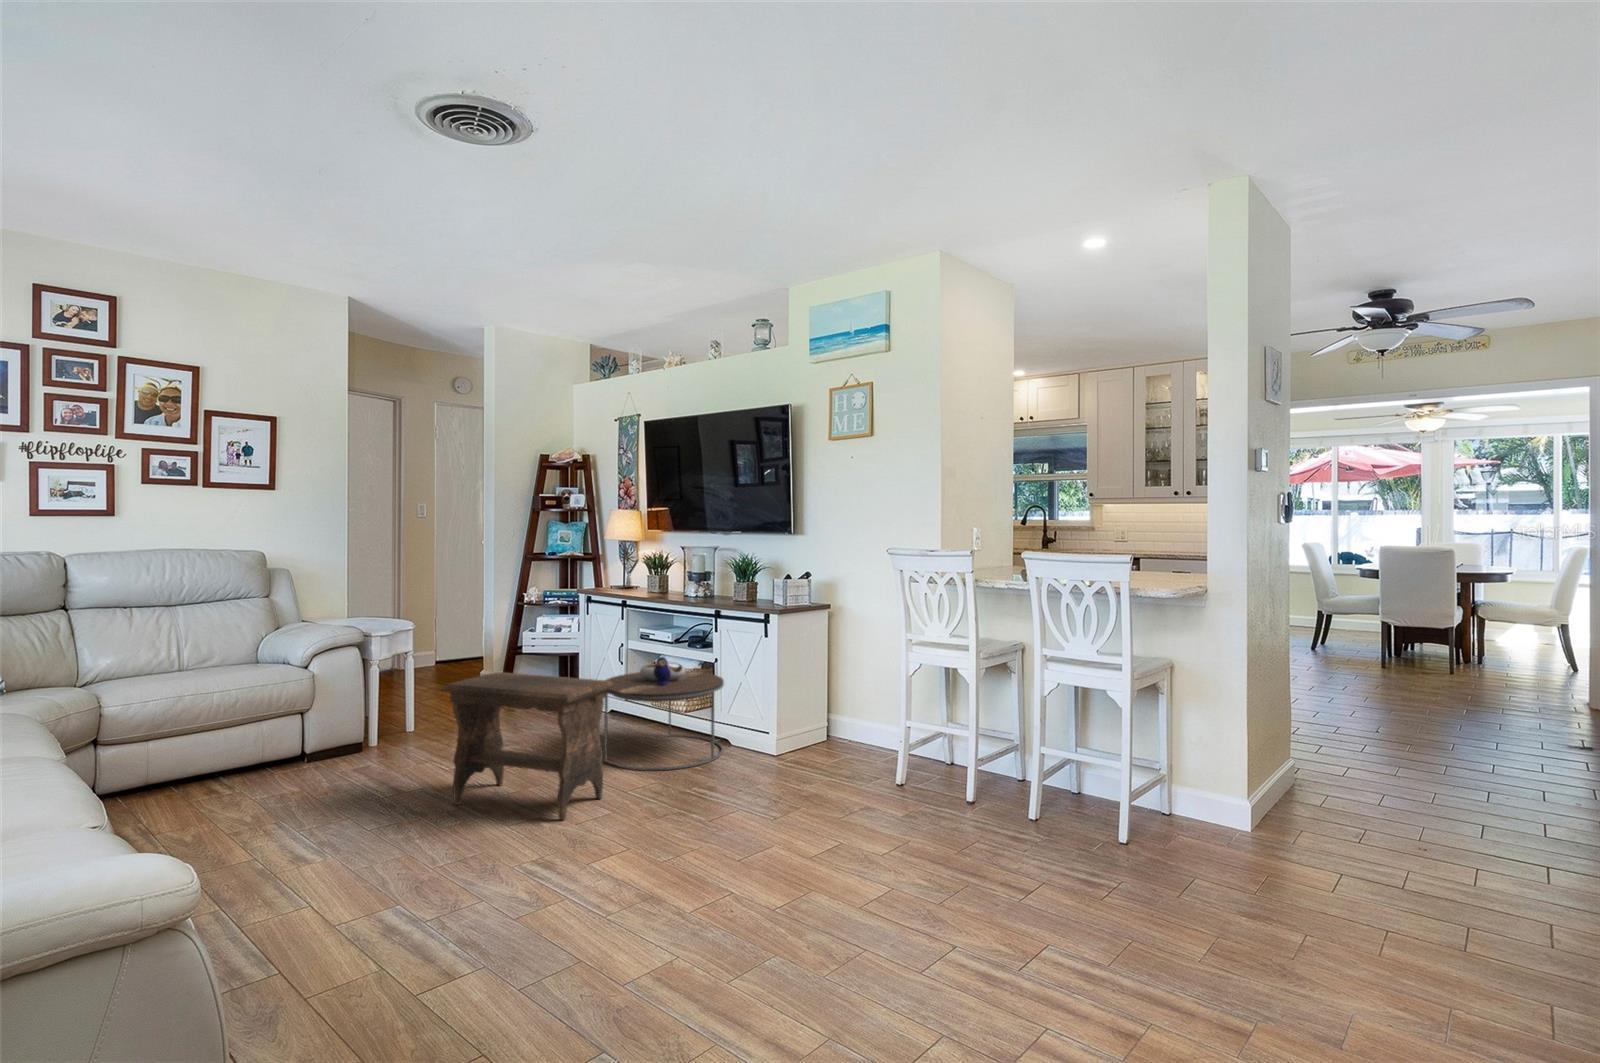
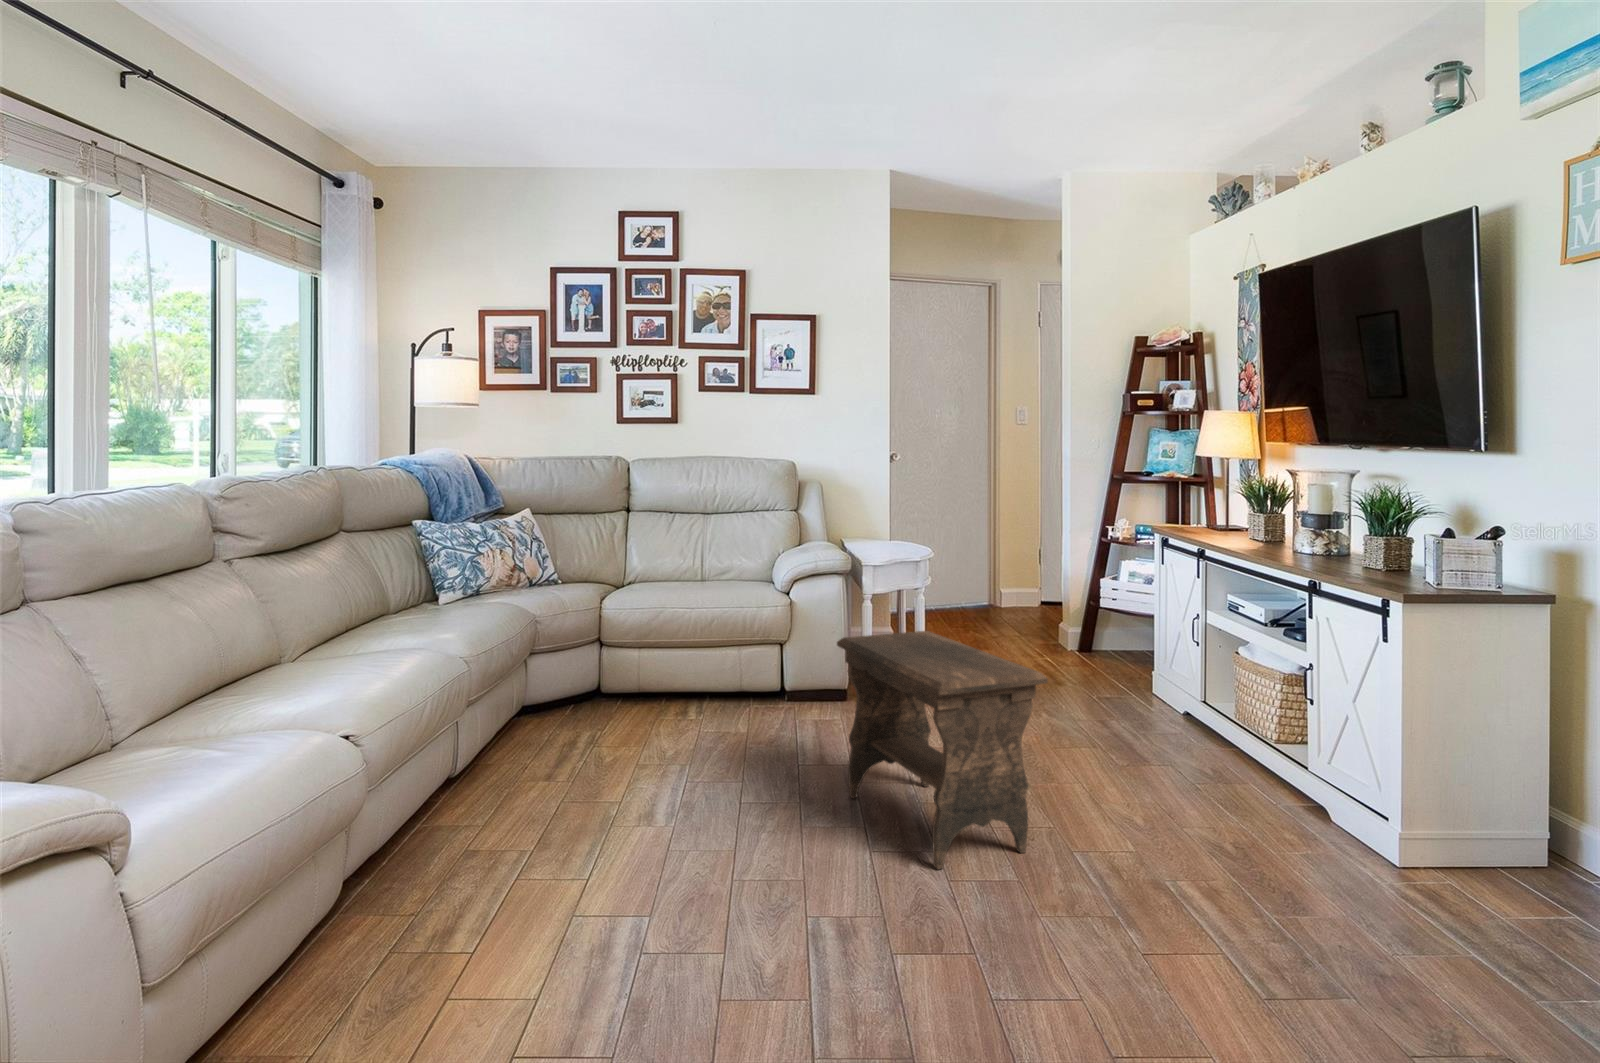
side table: present [604,657,724,770] -> none [1091,646,1316,846]

